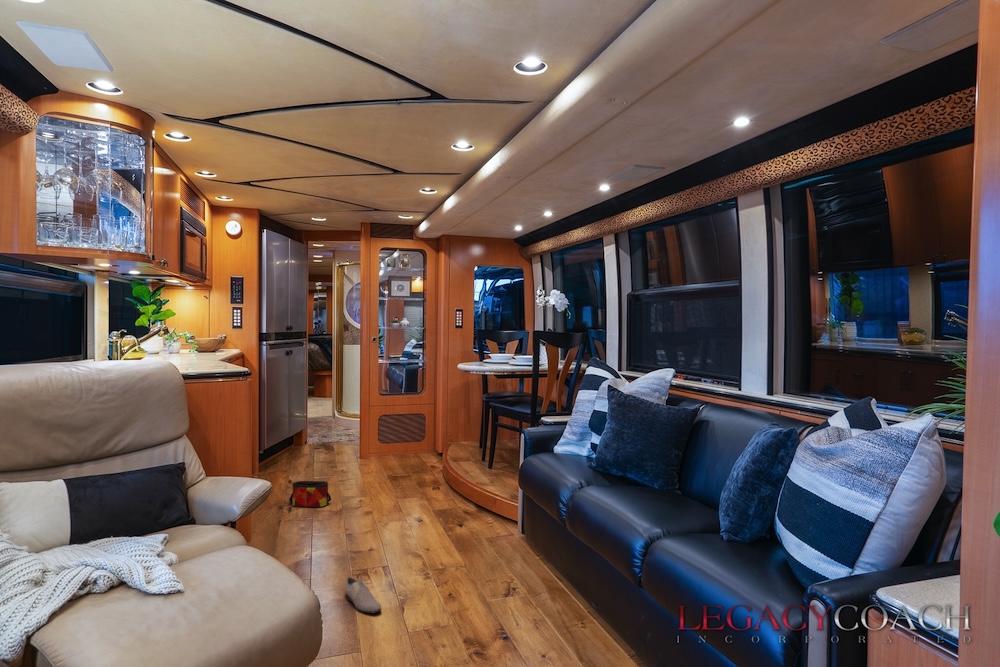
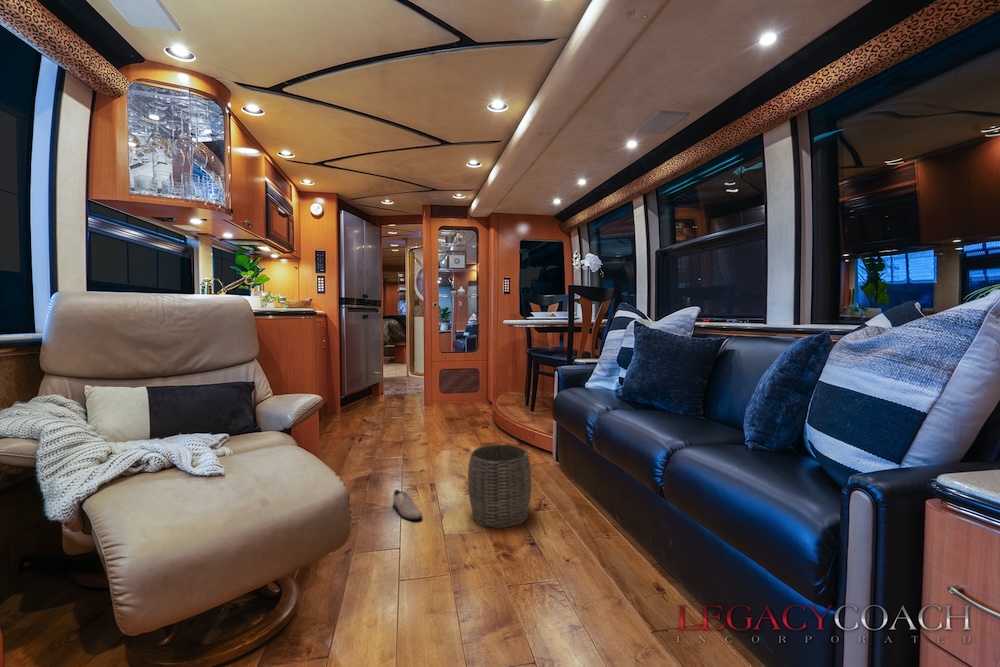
bag: present [289,481,331,508] -> none [358,418,393,441]
woven basket: none [432,523,501,619] -> present [468,445,531,528]

